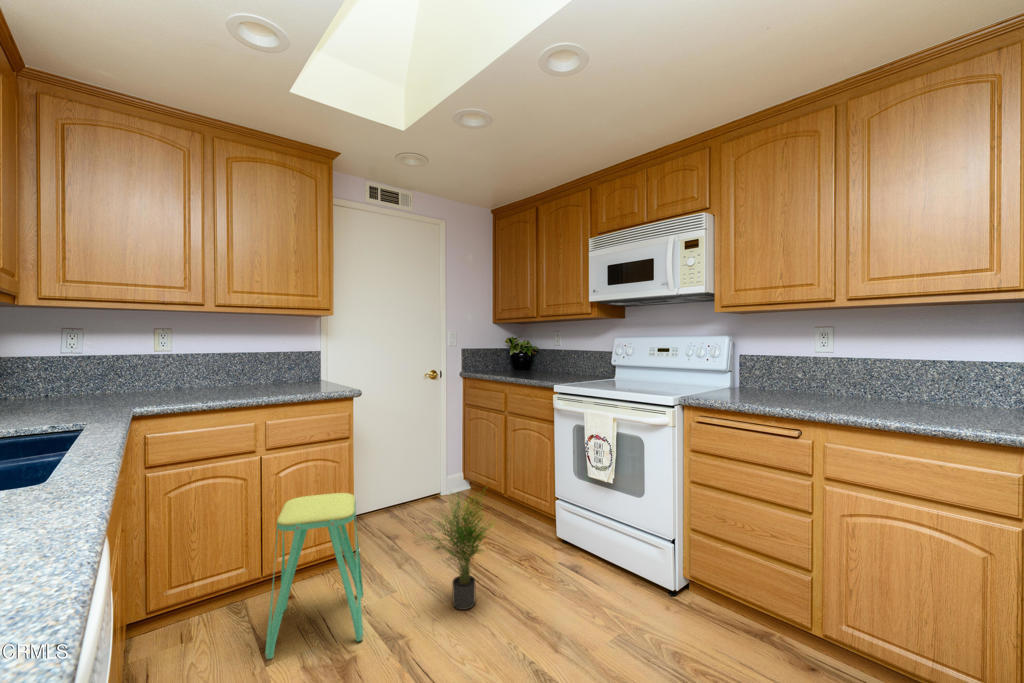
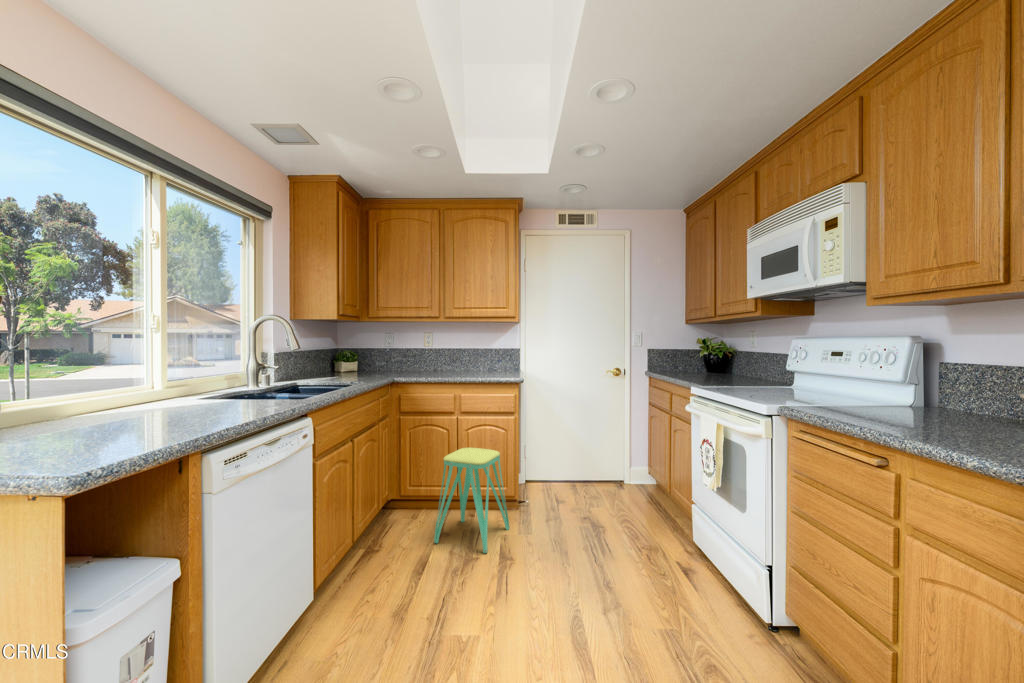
potted plant: present [428,499,492,610] -> none [529,461,598,562]

